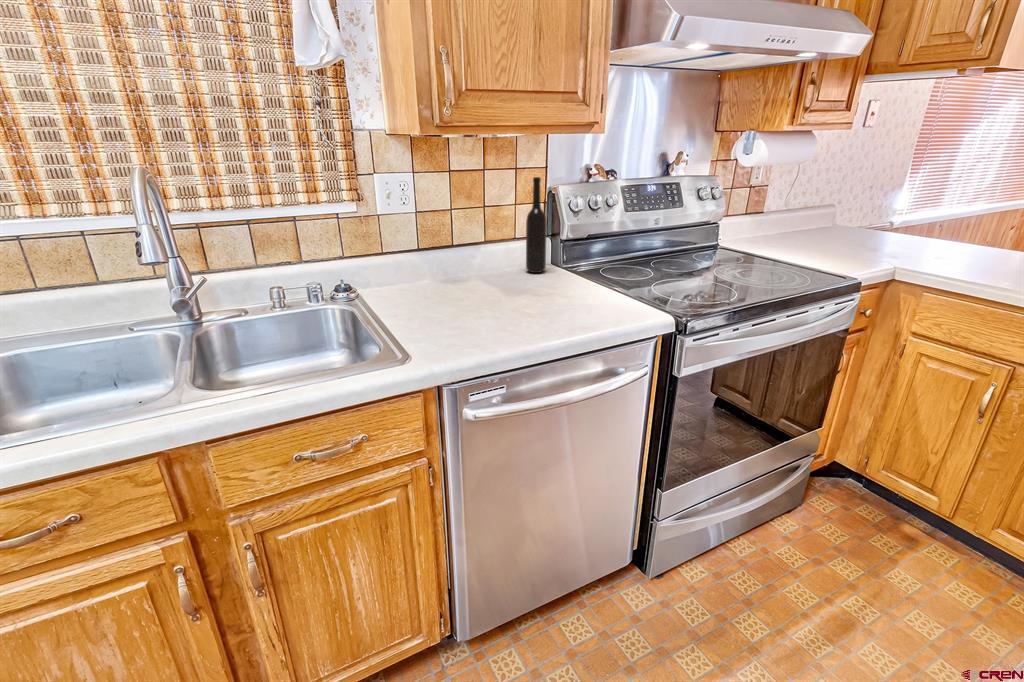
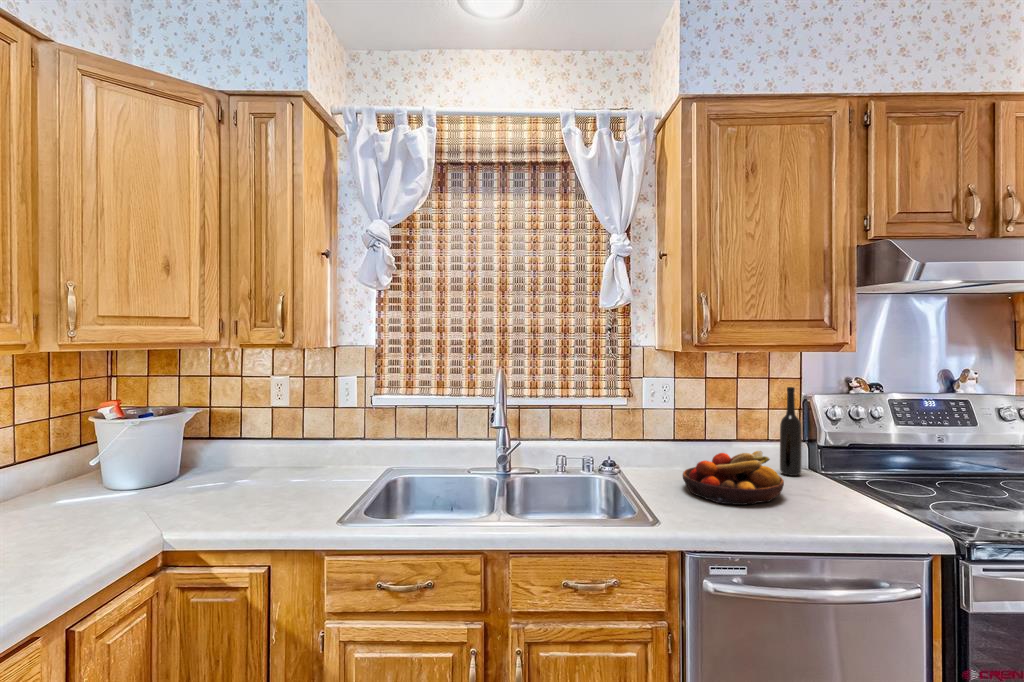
fruit bowl: none [430,251,536,317] -> present [683,451,784,505]

